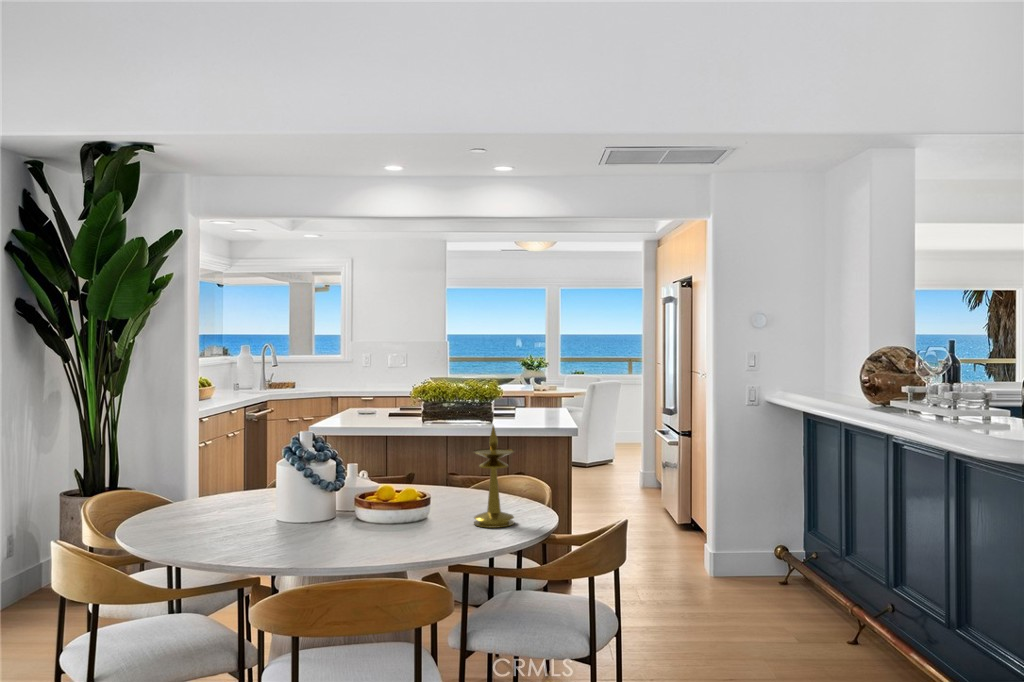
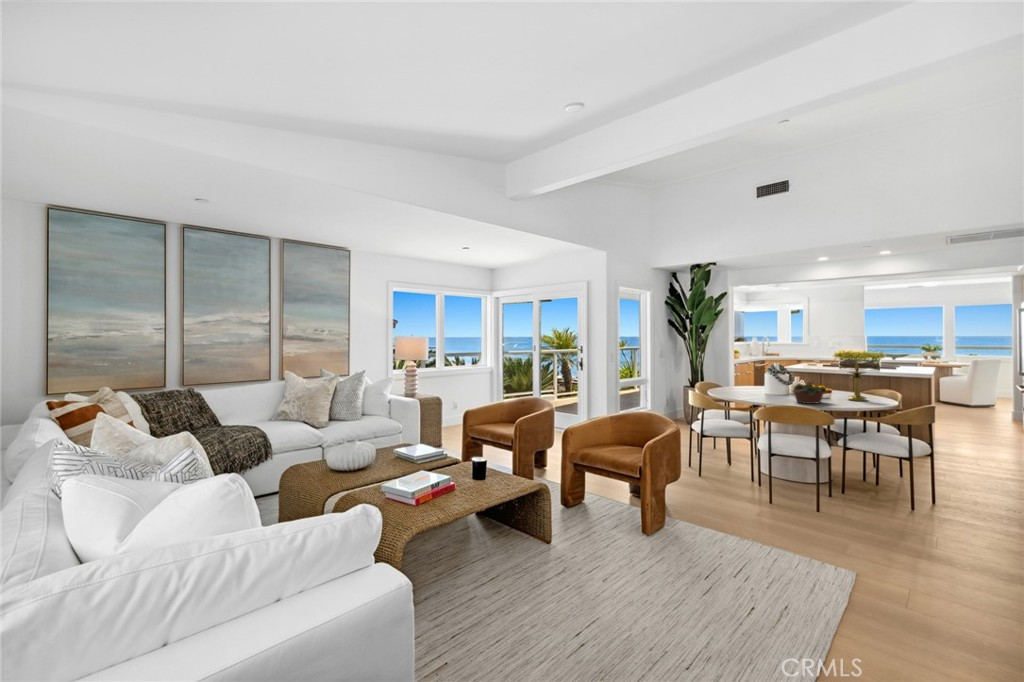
succulent planter: none [347,482,431,550] -> present [792,380,826,404]

